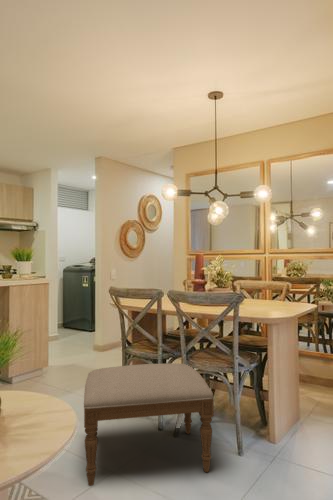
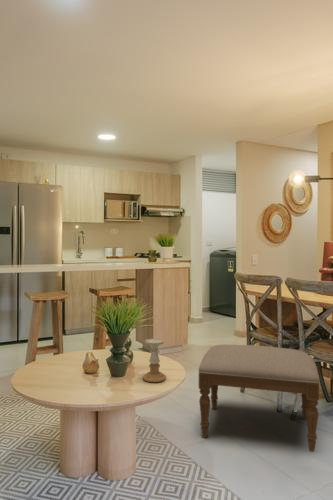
candle holder: none [18,378,50,440] -> present [143,338,166,382]

